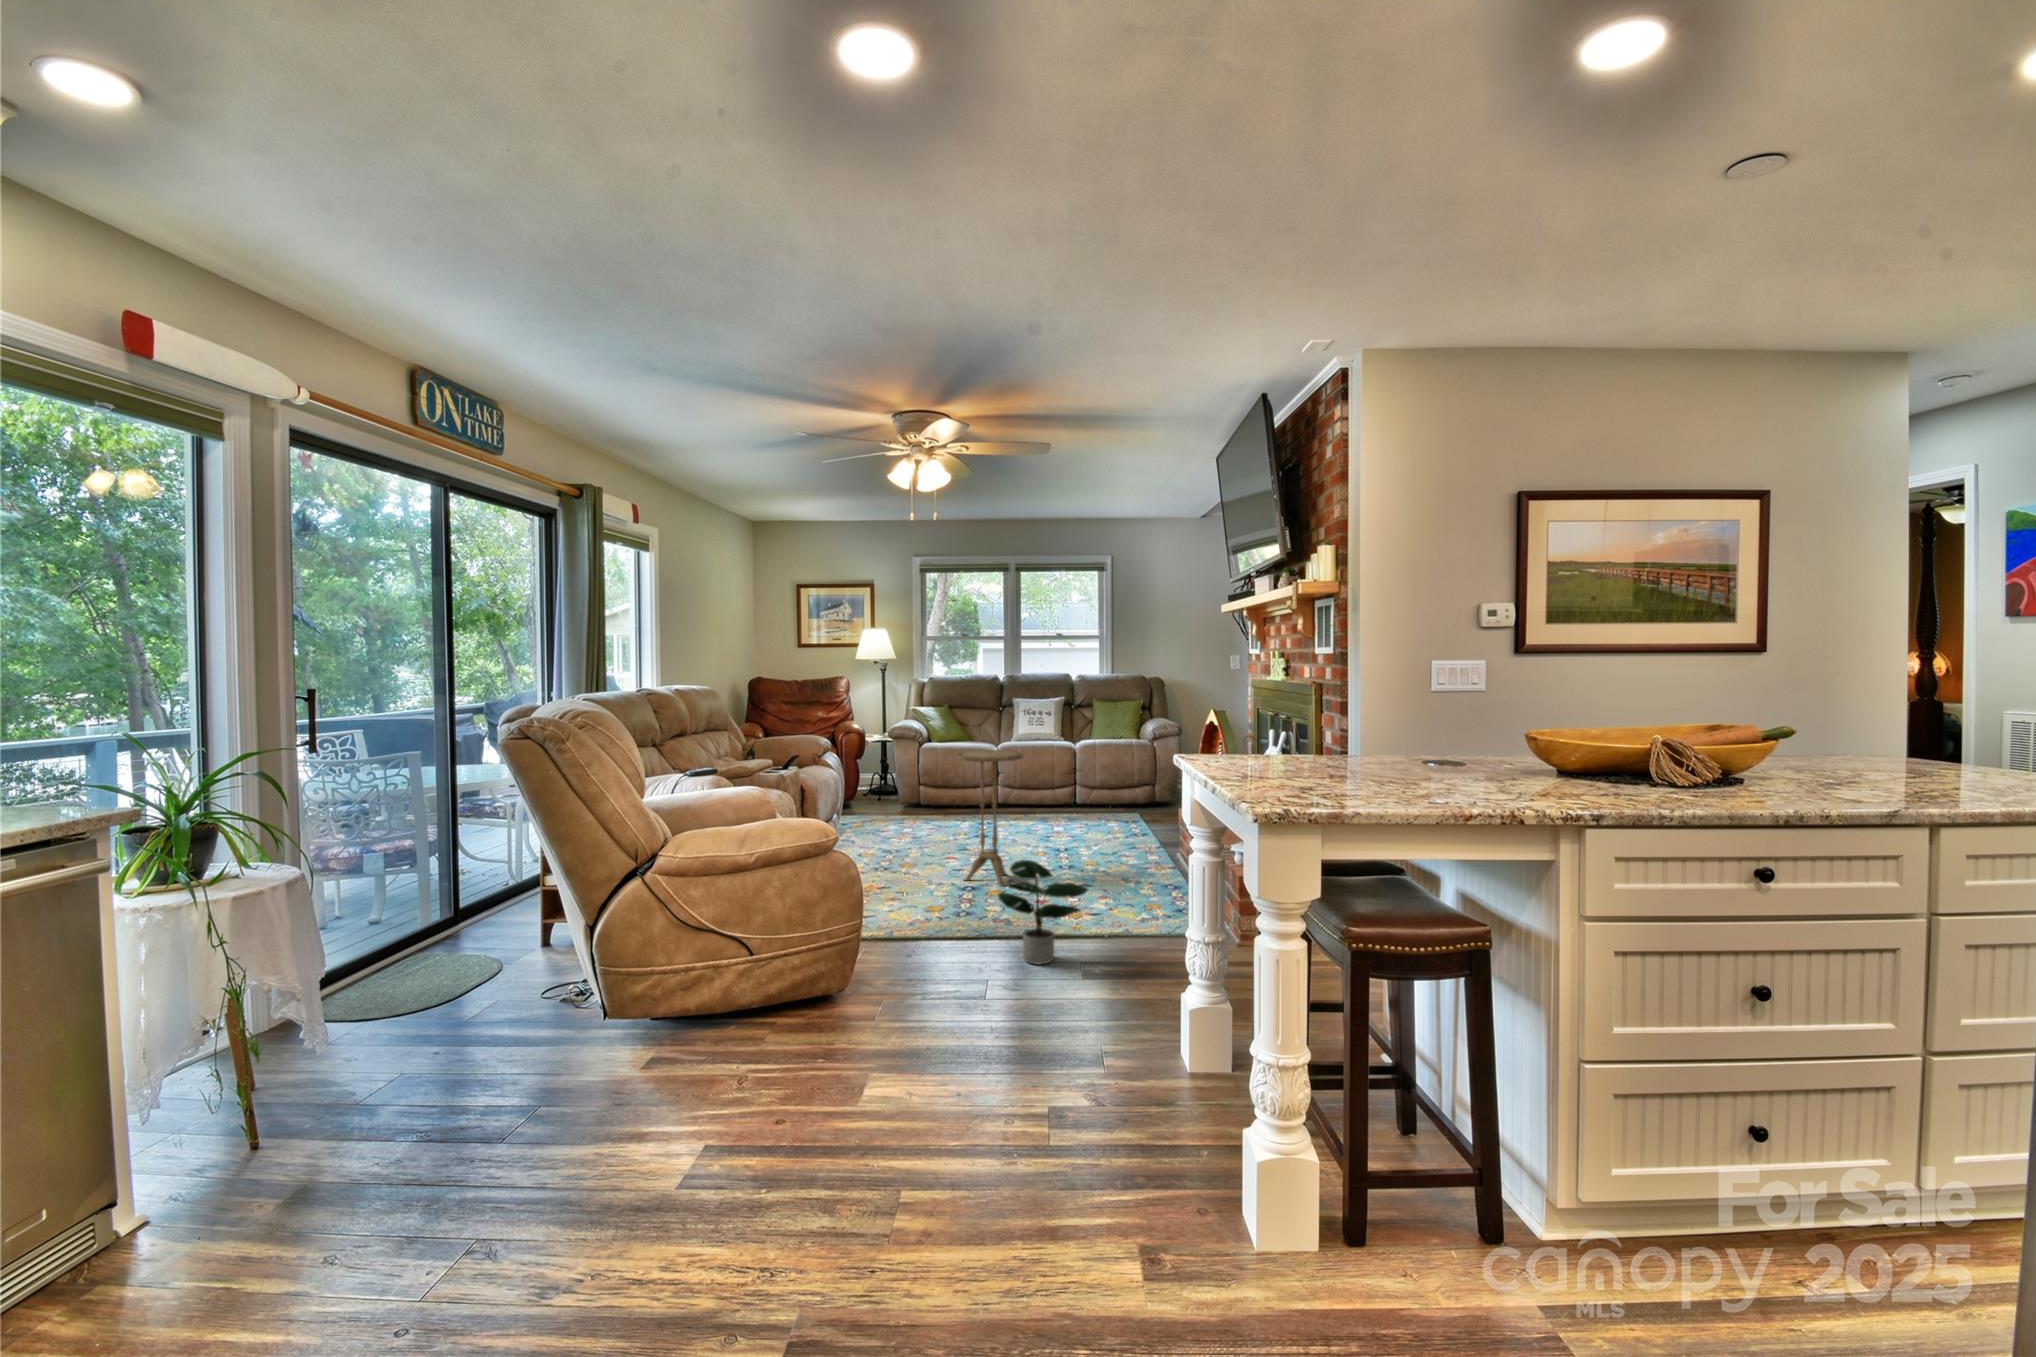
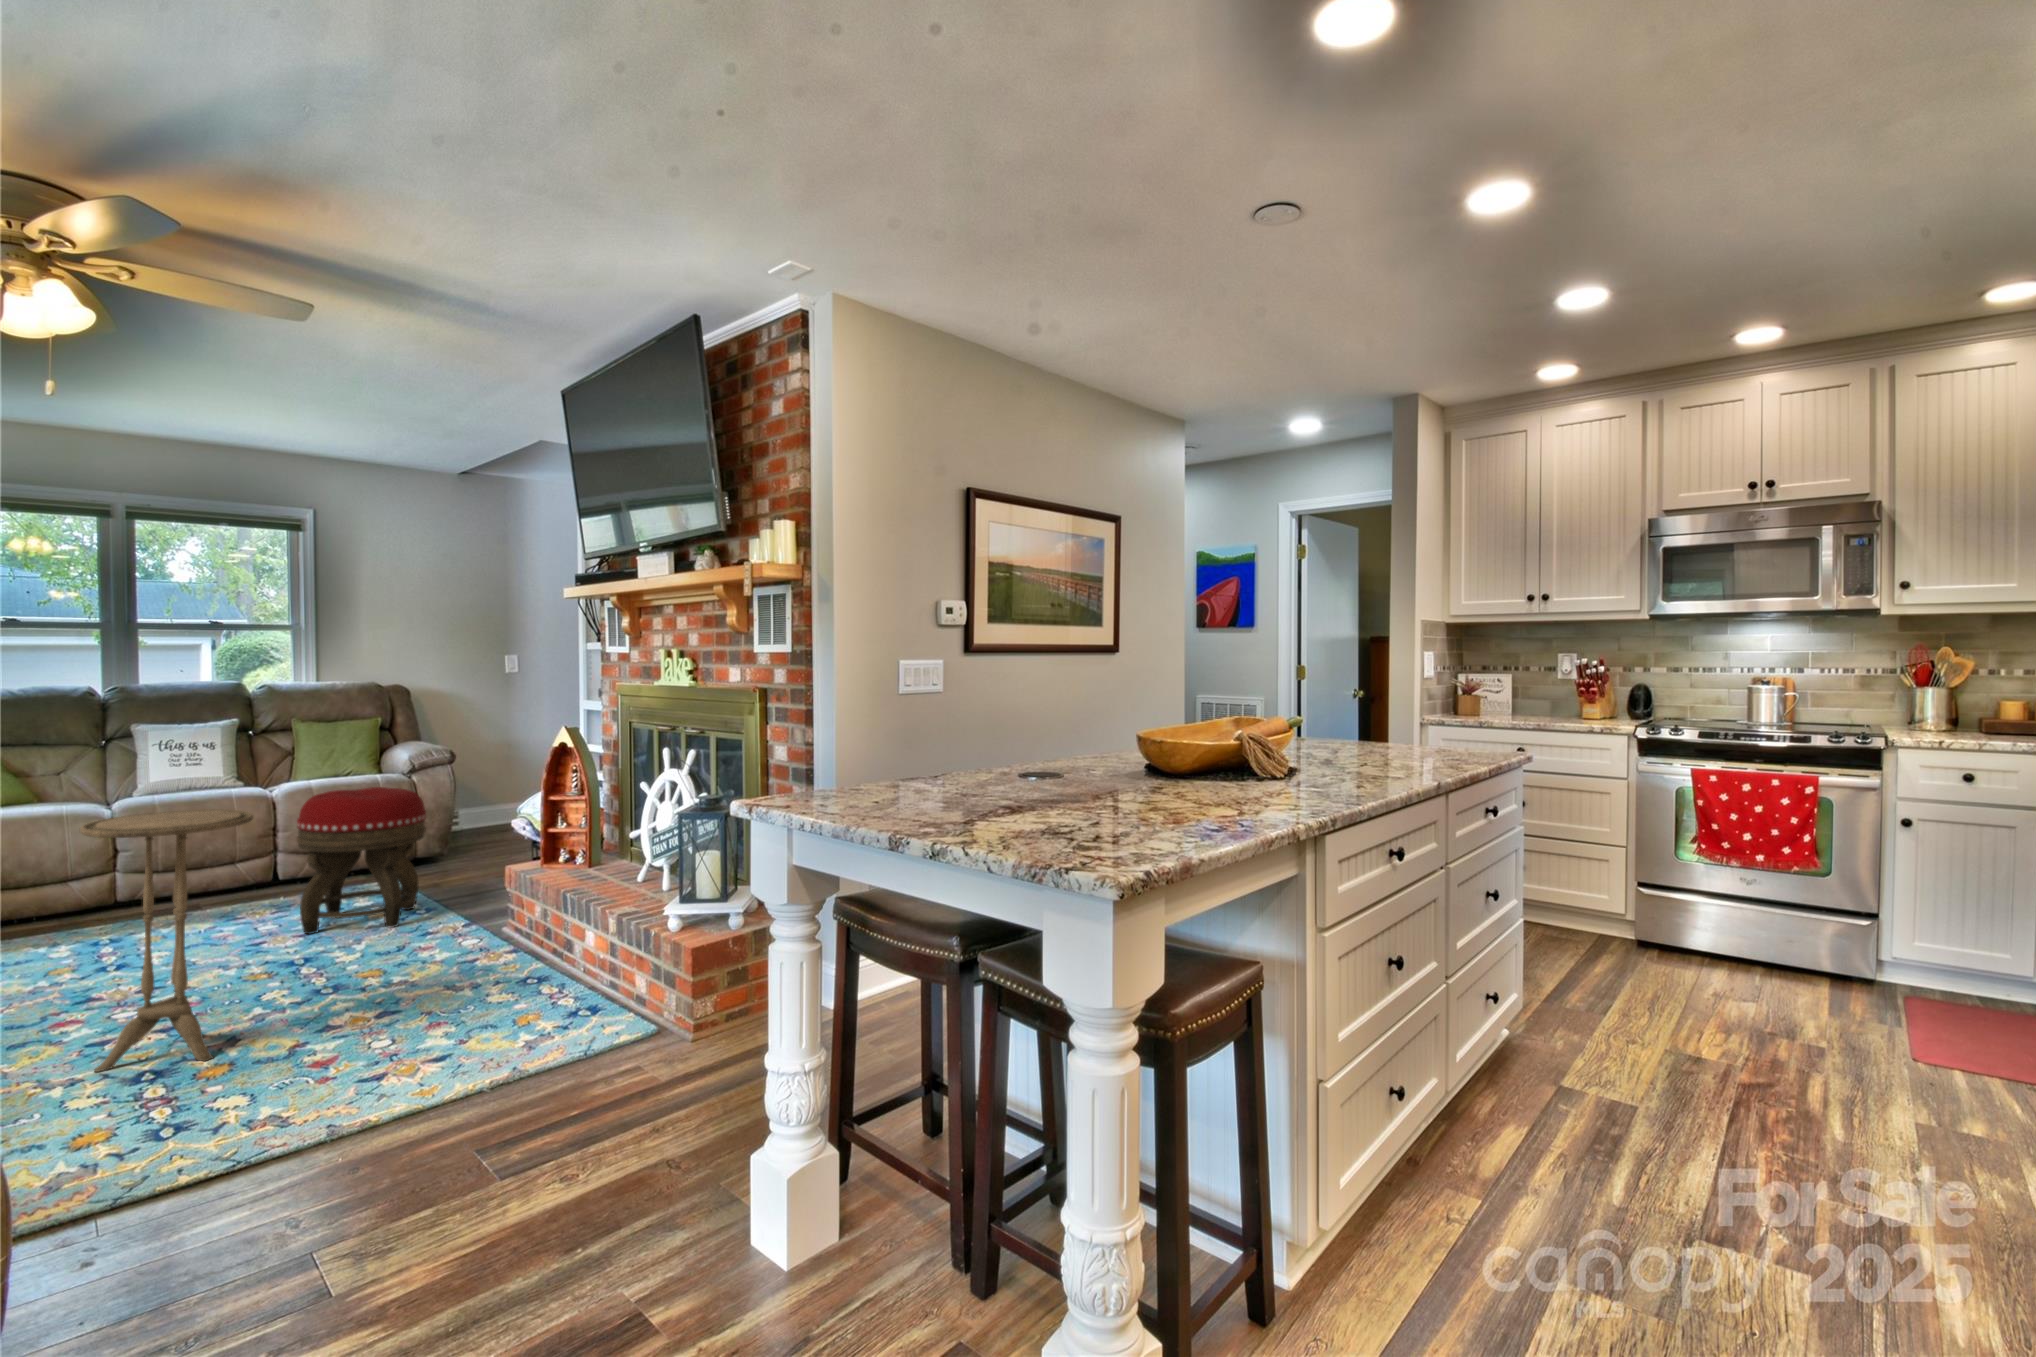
footstool: none [1071,747,1139,839] -> present [296,787,426,934]
potted plant: present [998,860,1088,965] -> none [289,1003,486,1193]

